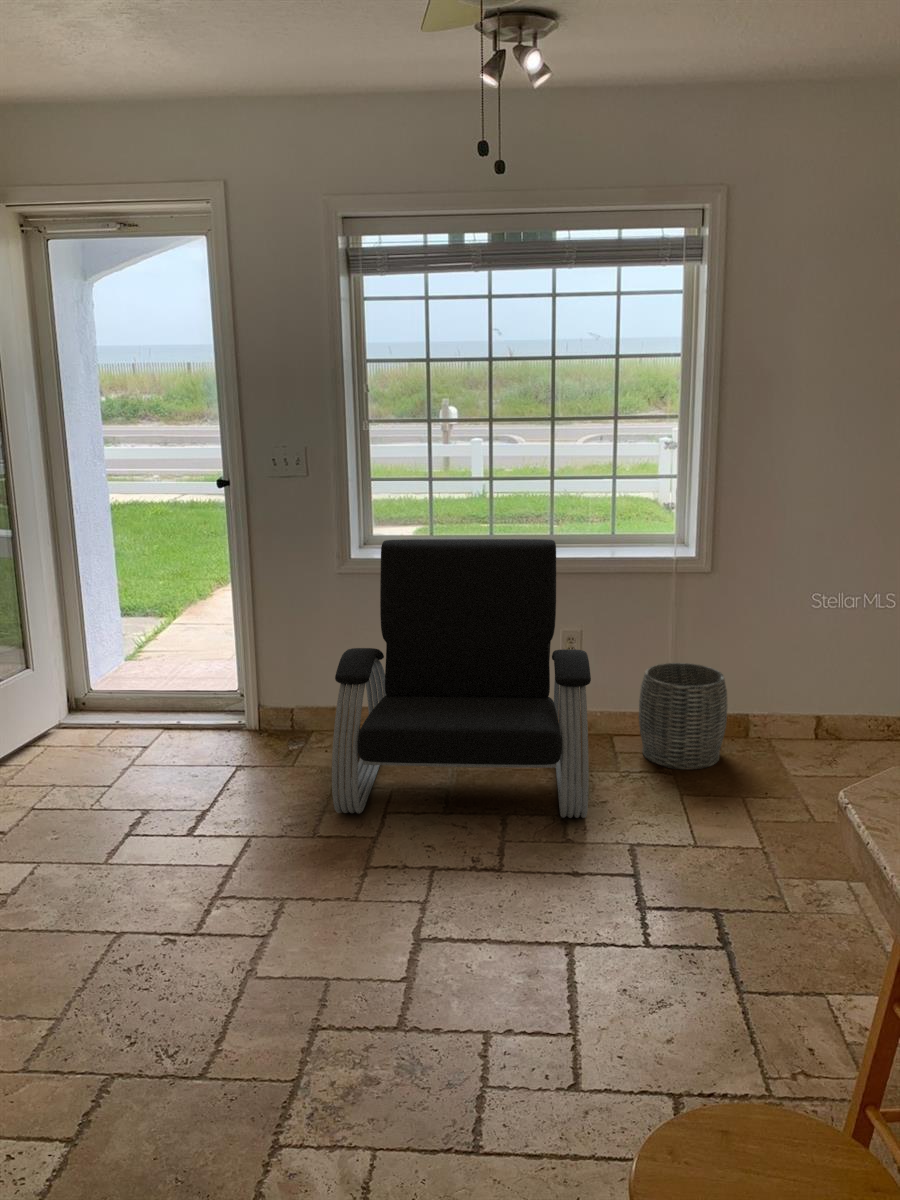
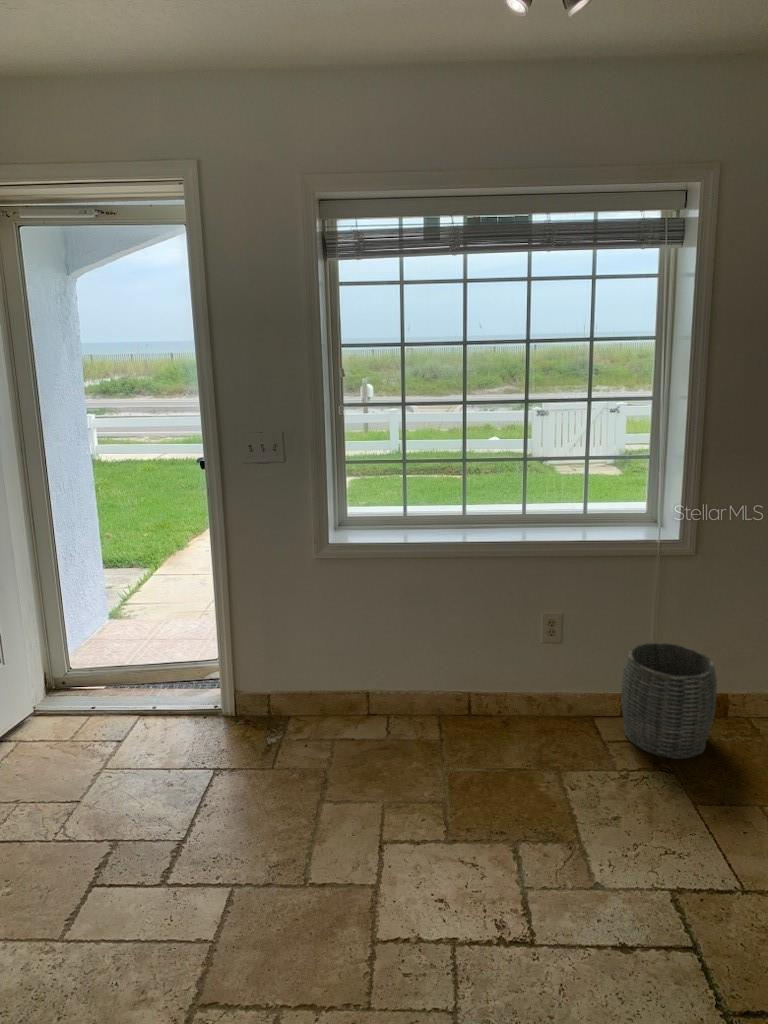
armchair: present [332,539,591,818] -> none [323,525,616,846]

